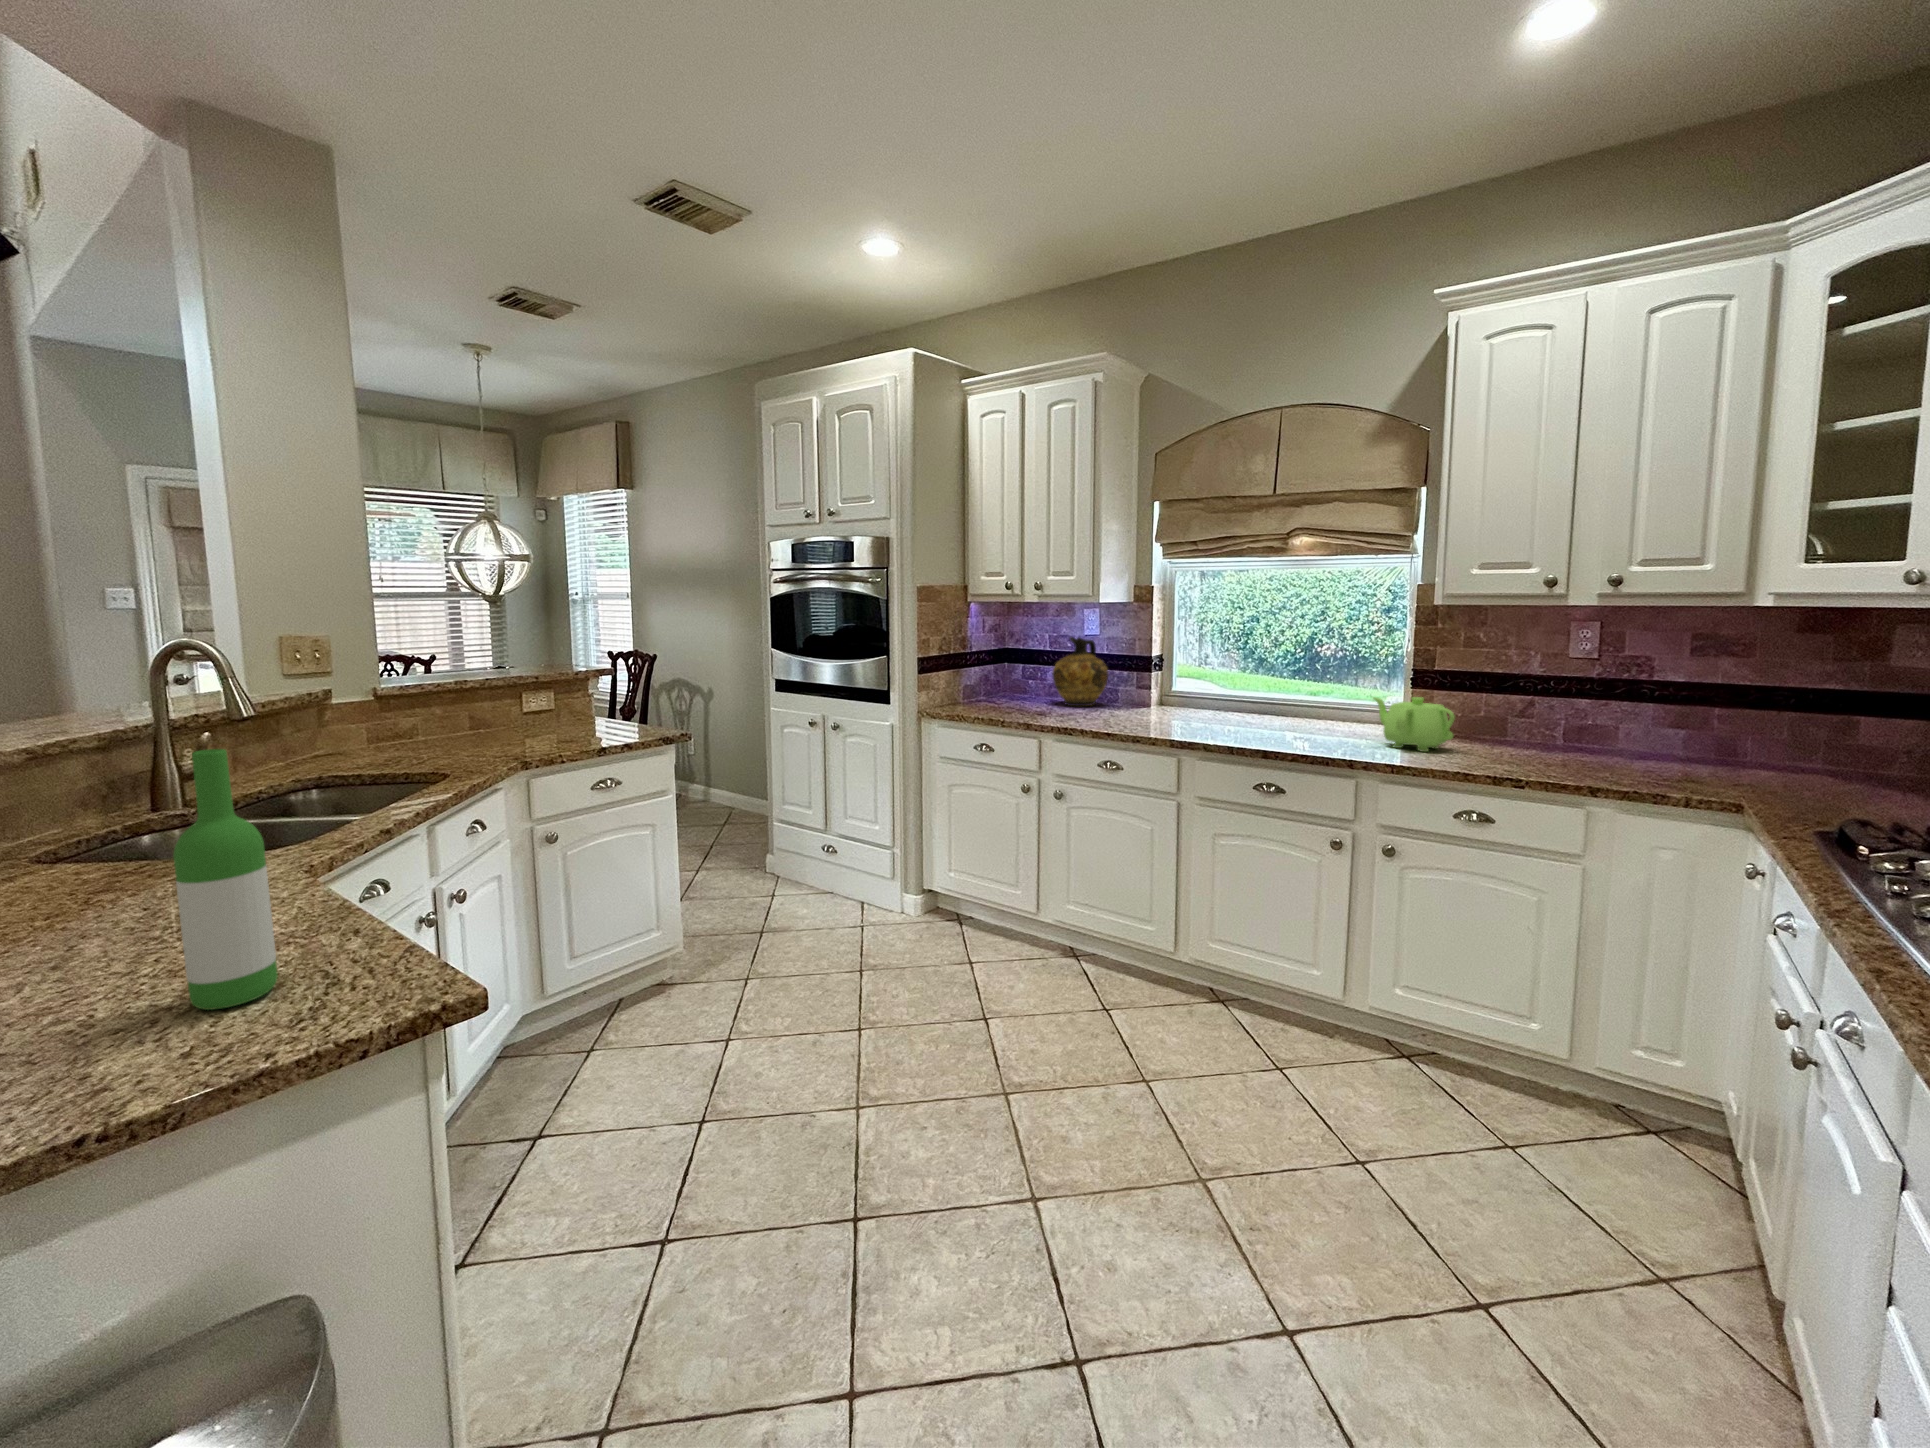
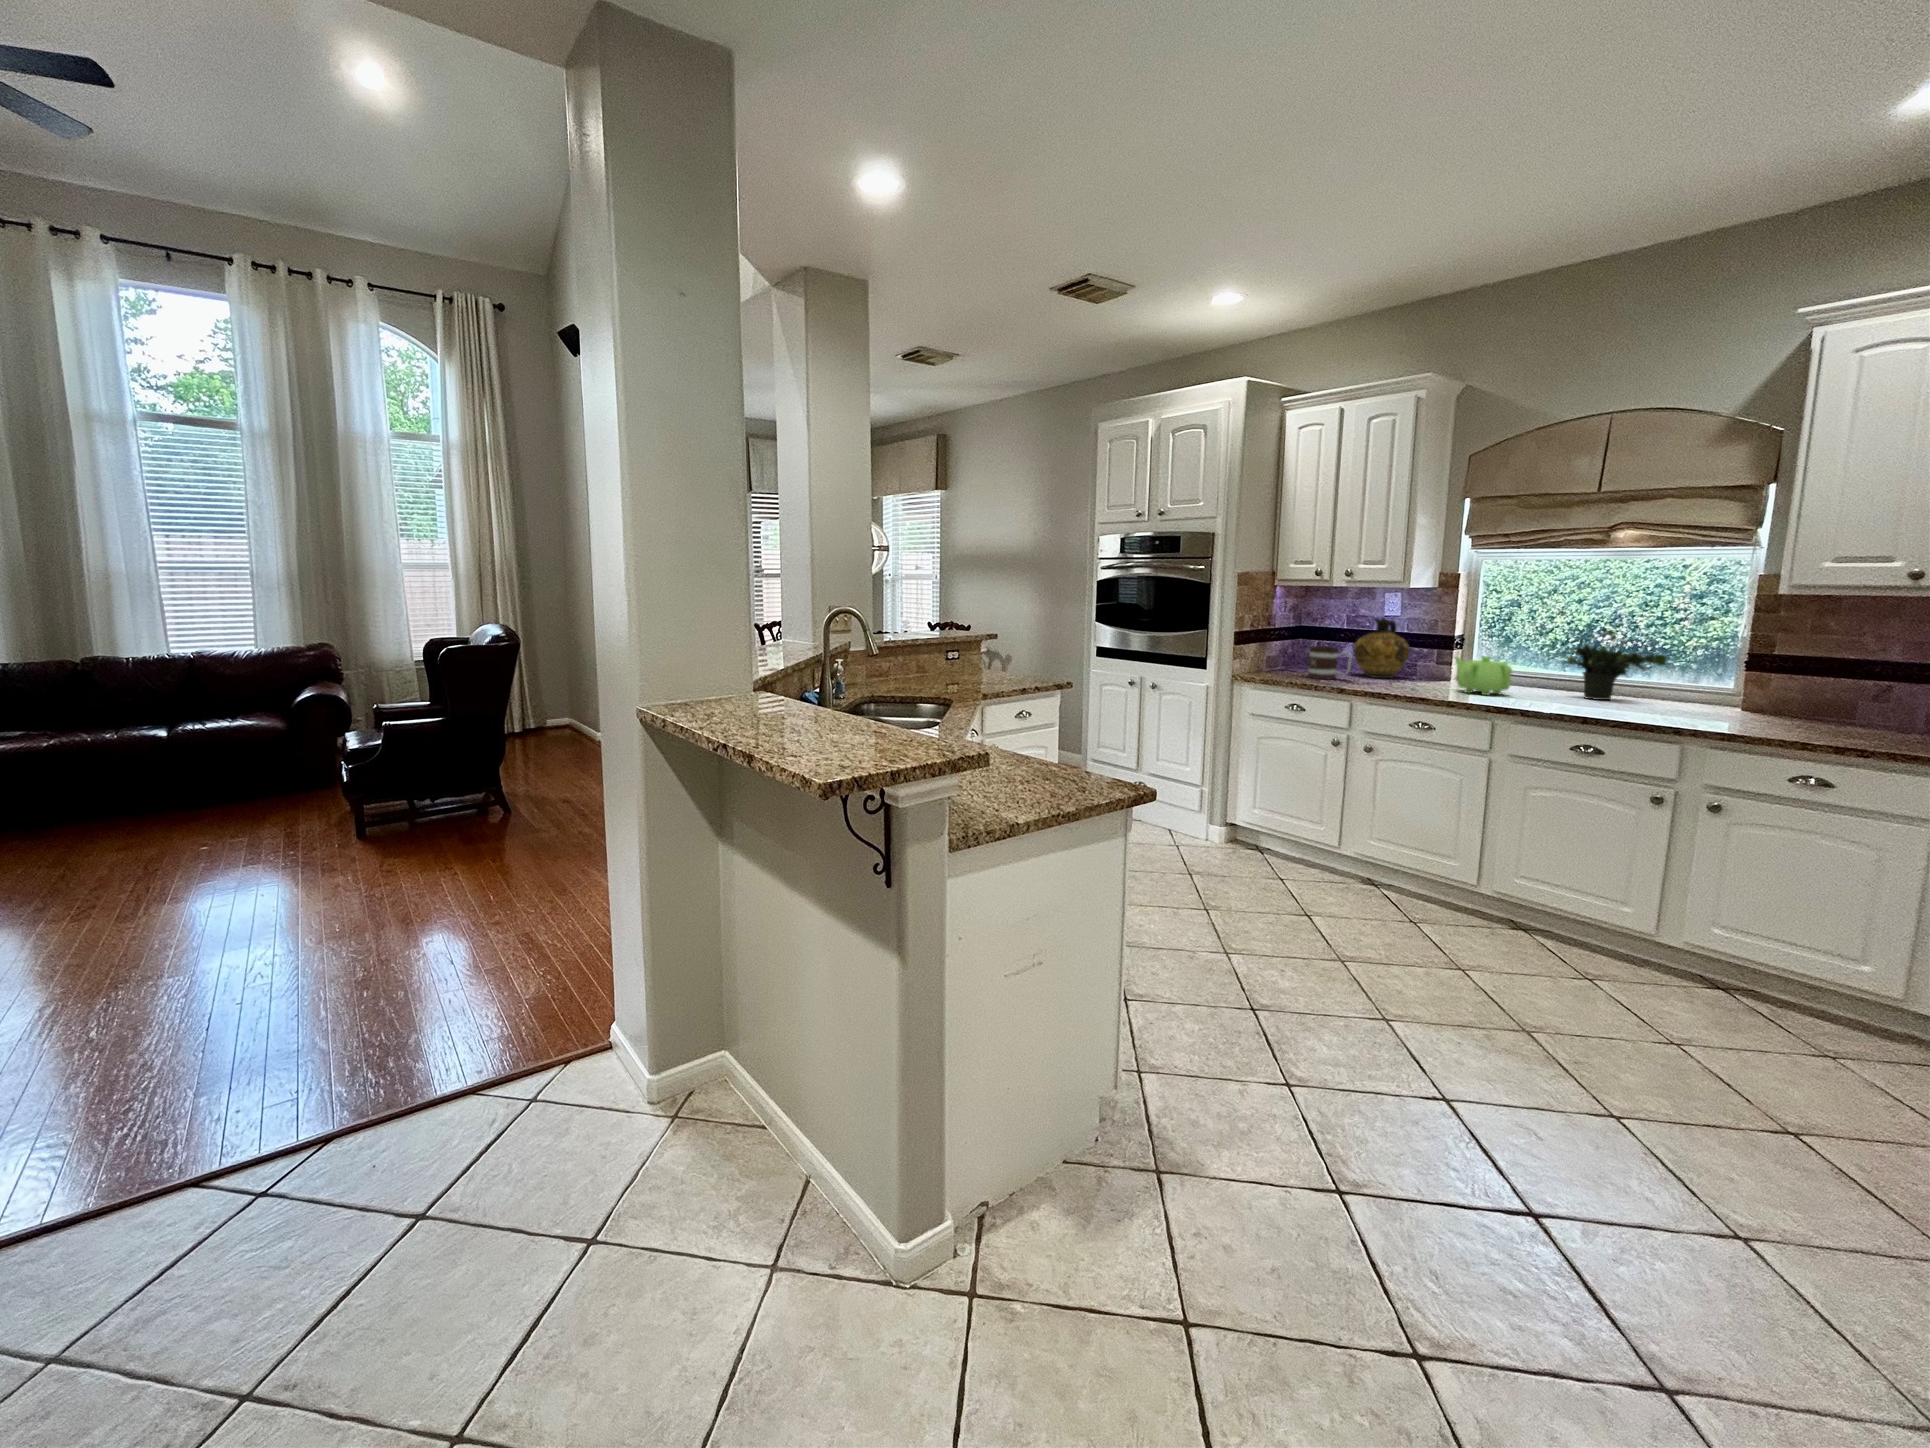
potted plant: none [1249,645,1343,725] -> present [1564,628,1667,700]
mug: none [1000,672,1044,712] -> present [1308,646,1352,679]
teapot: present [1373,697,1455,752] -> present [1455,656,1512,695]
wine bottle: present [173,749,278,1010] -> none [1025,655,1057,774]

